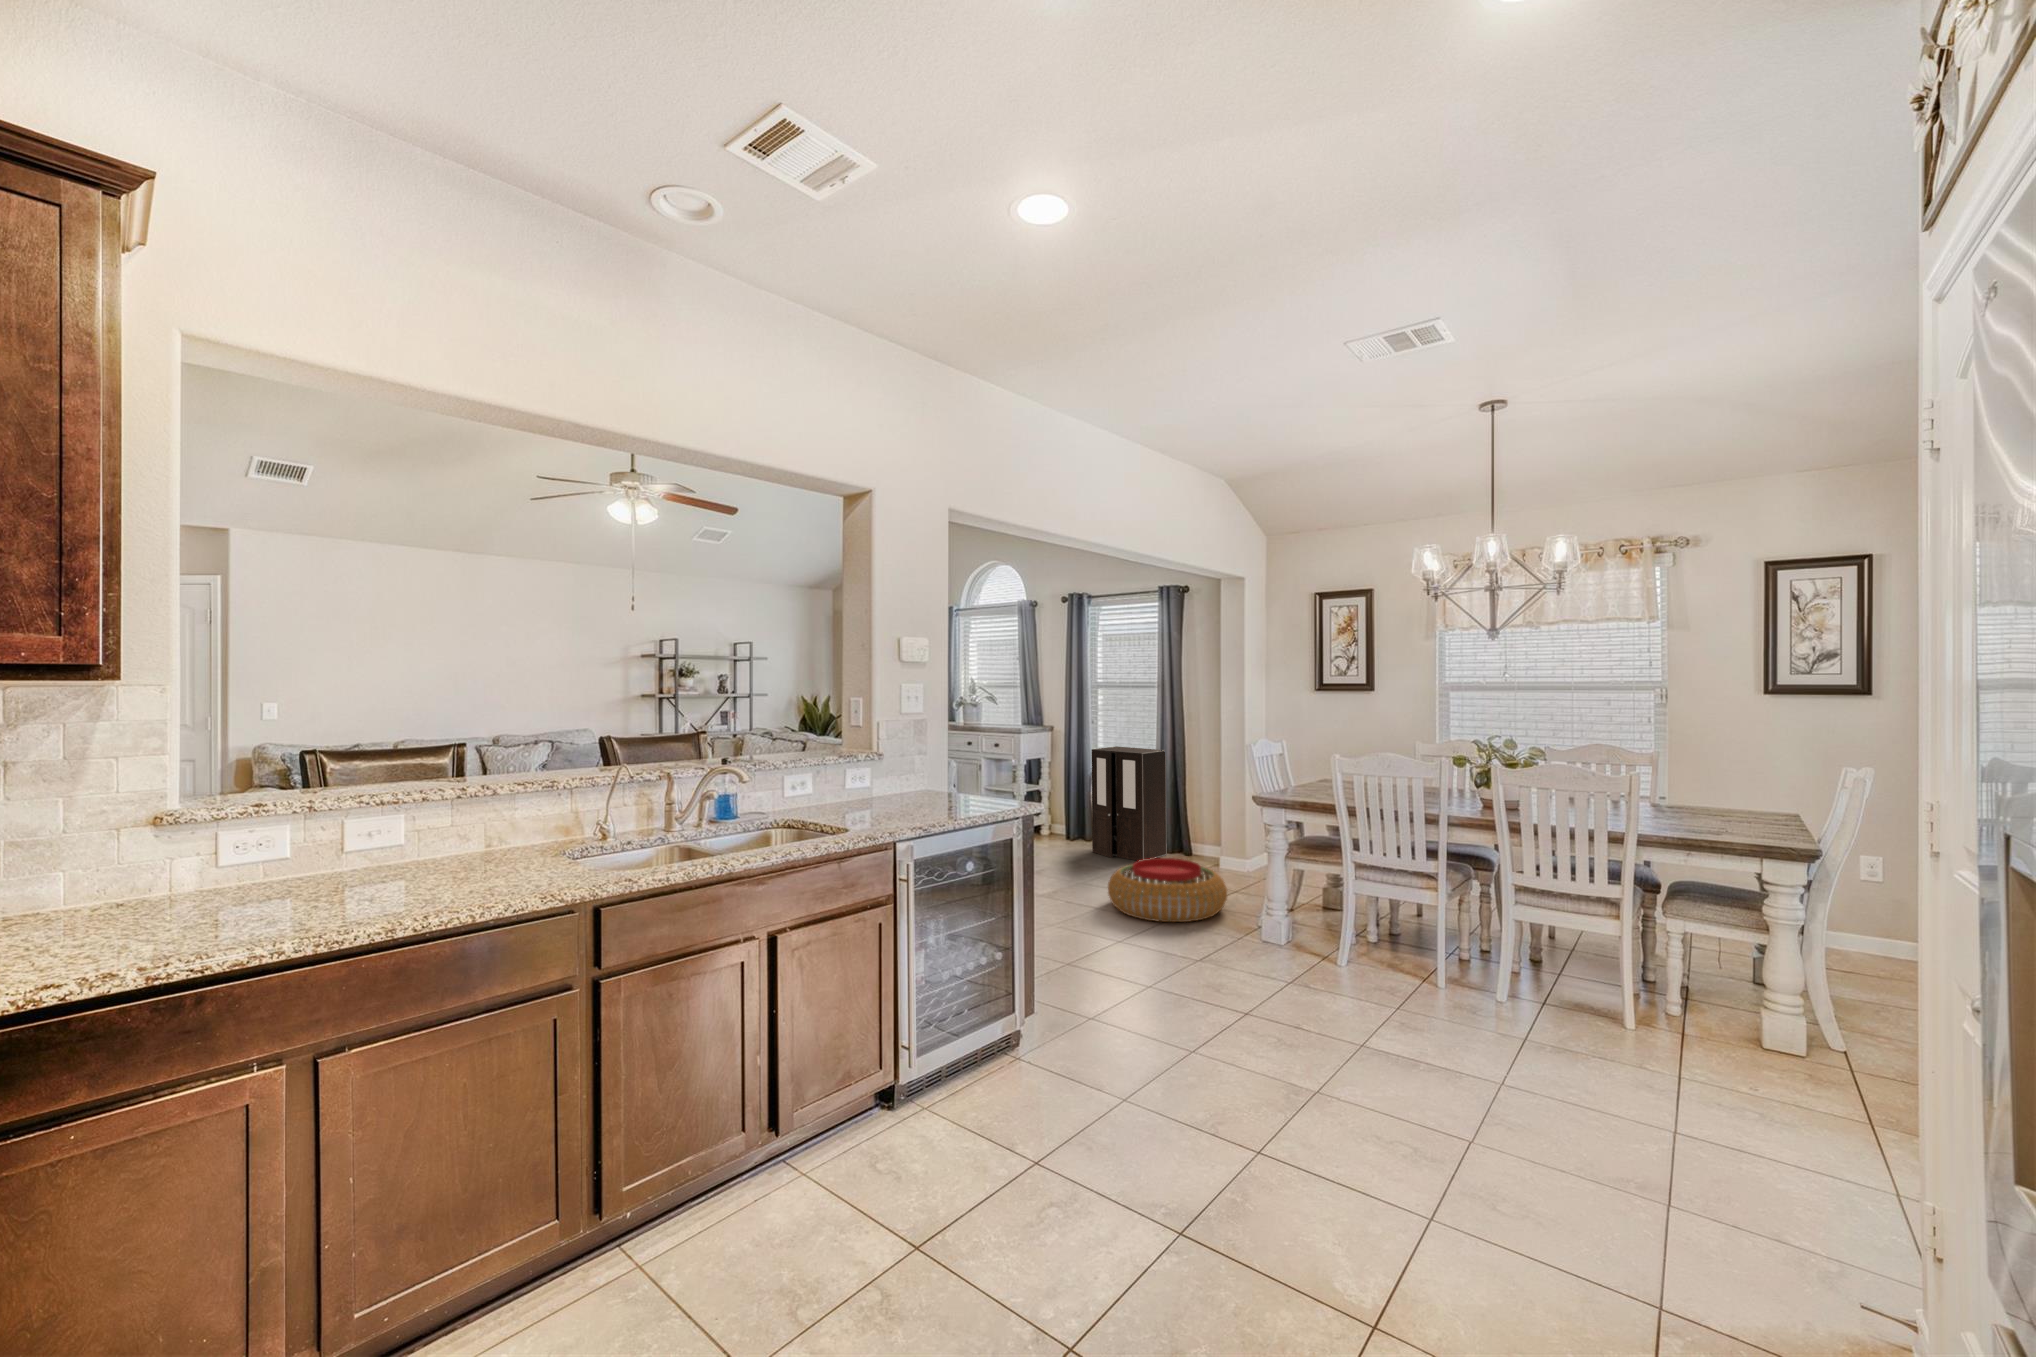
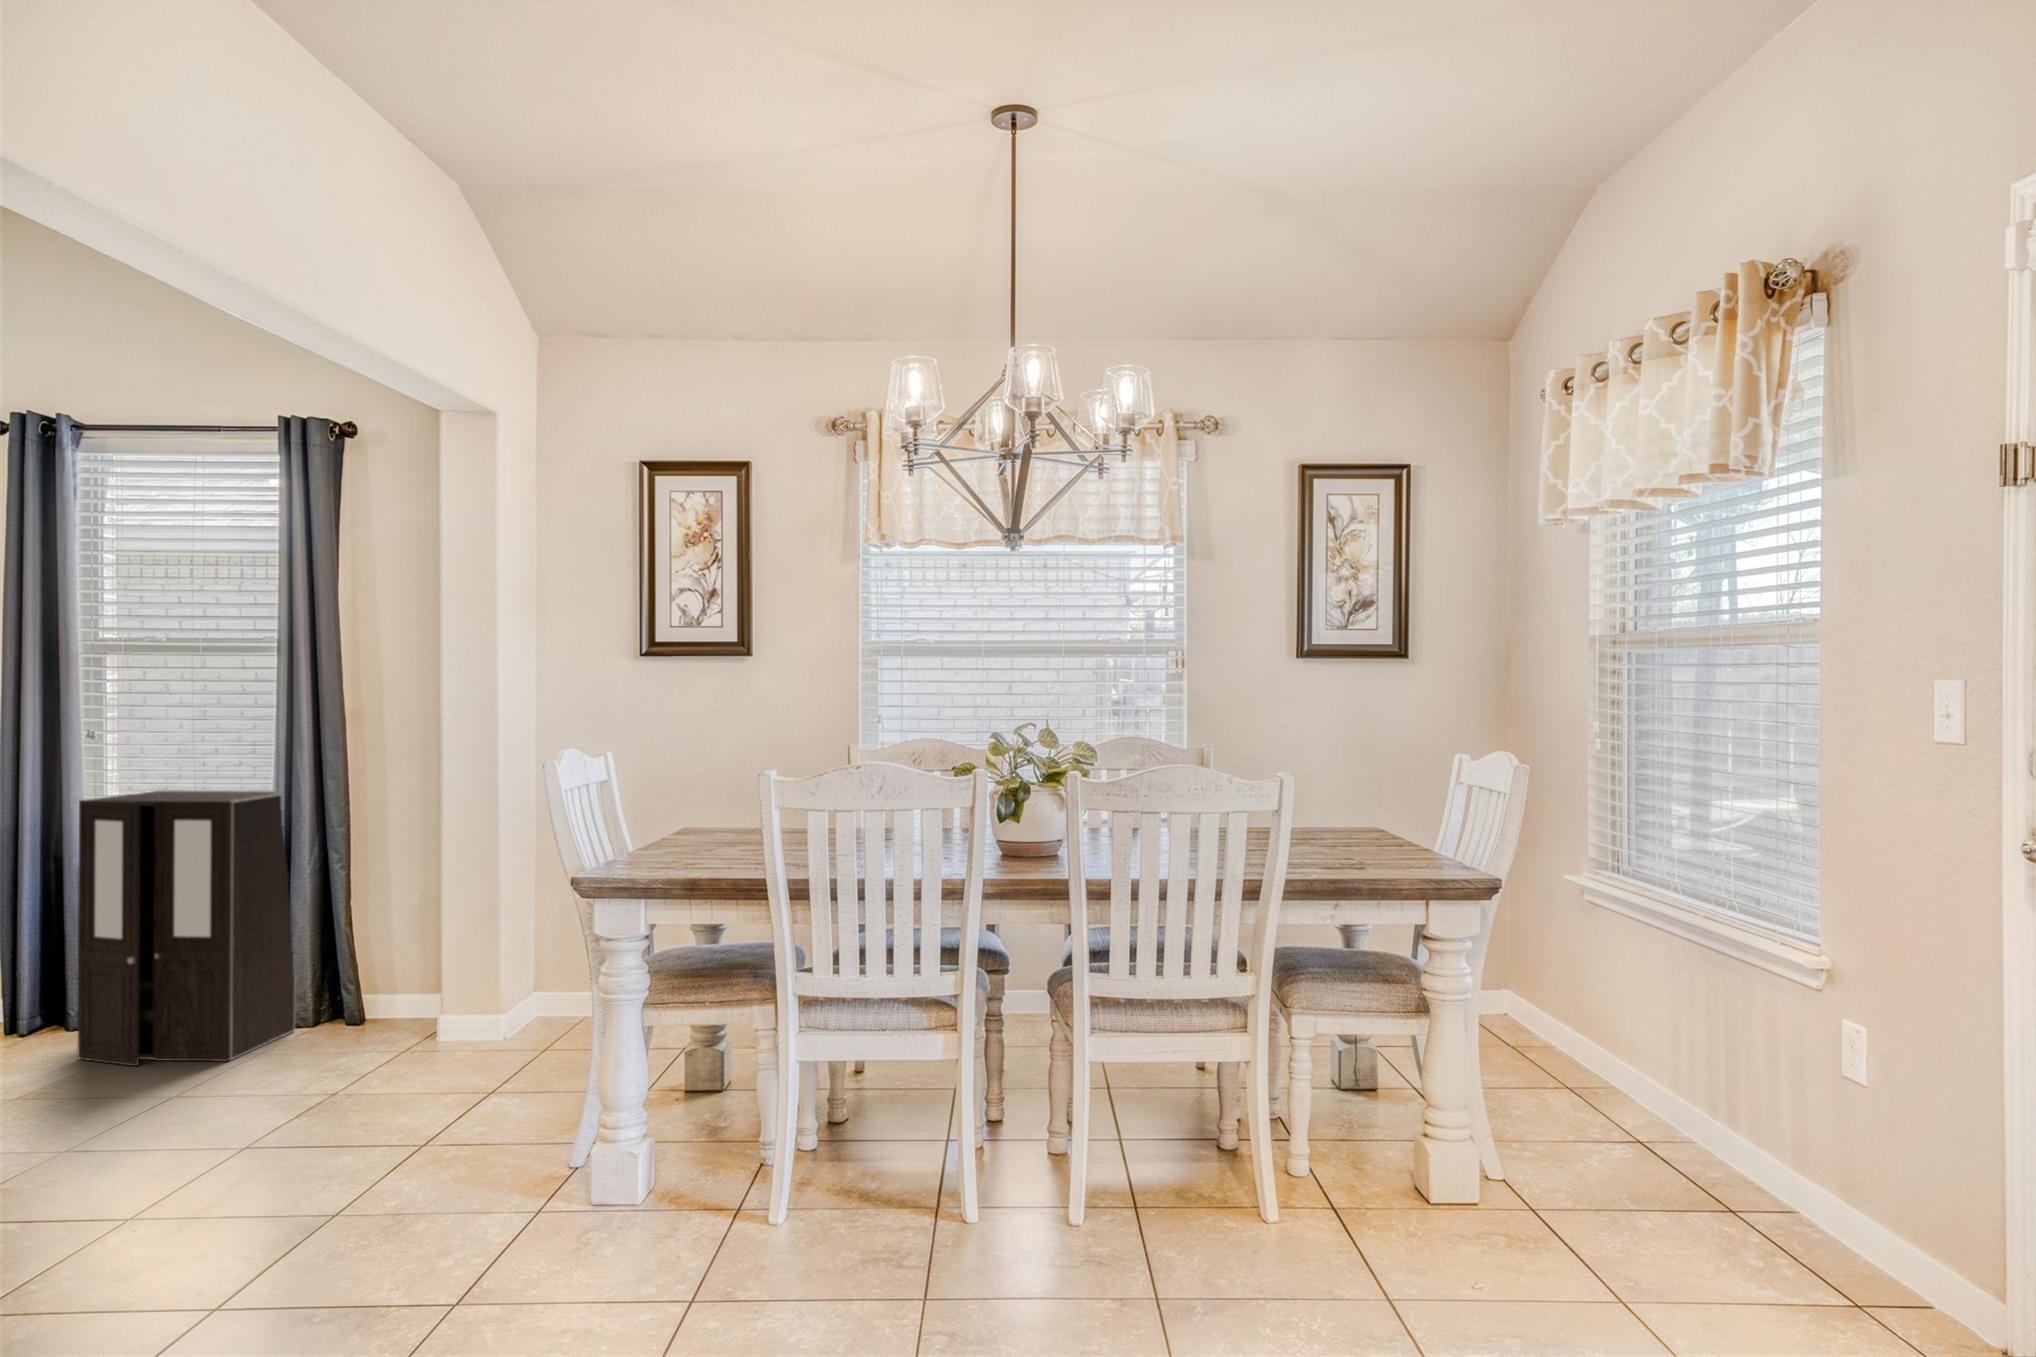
pouf: present [1108,858,1227,922] -> none [106,1054,471,1256]

